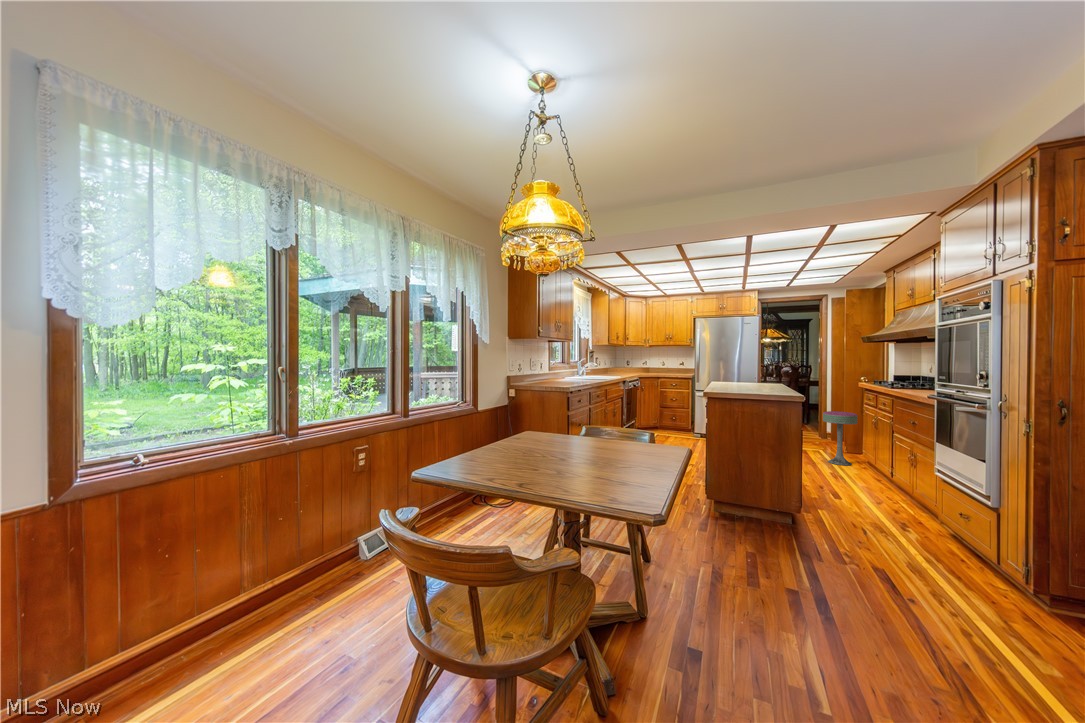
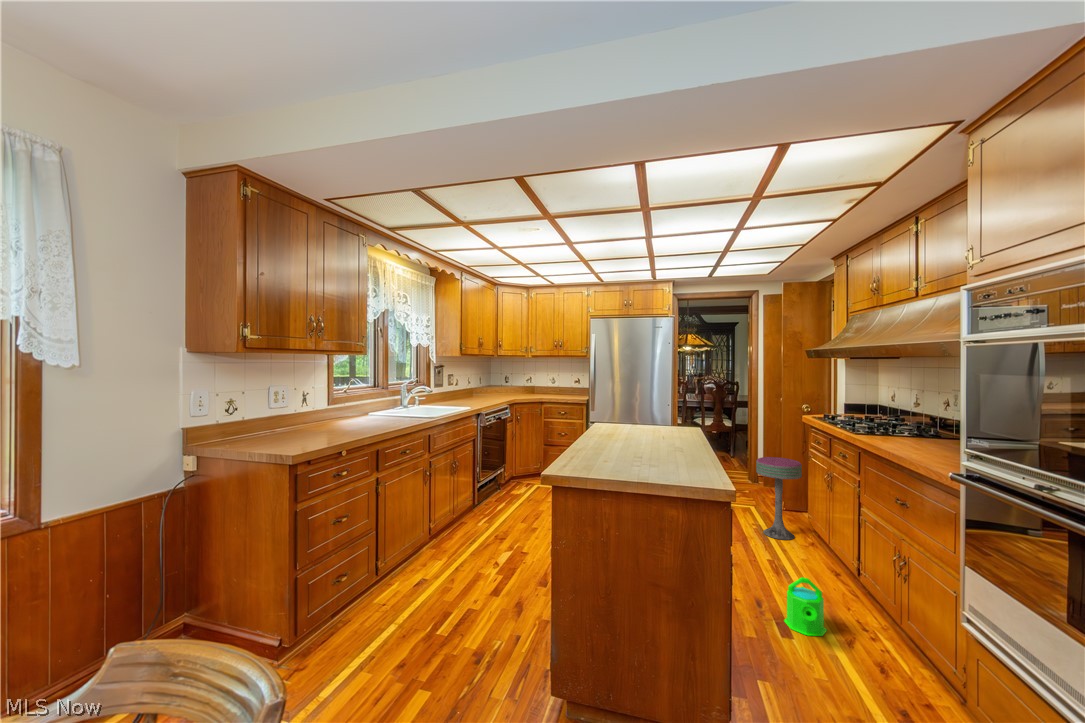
watering can: none [837,469,866,501] -> present [784,577,827,636]

